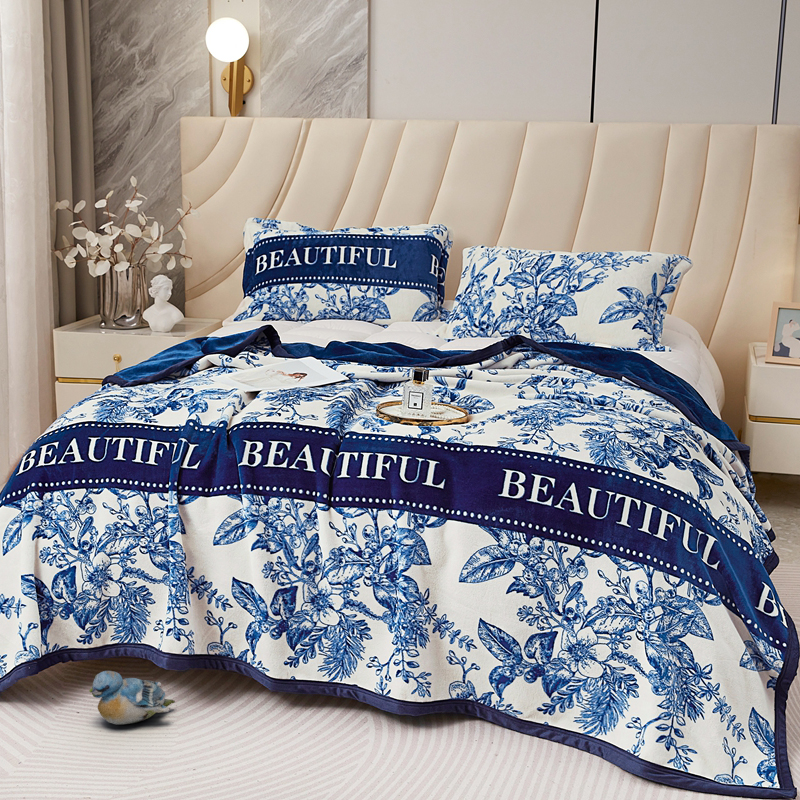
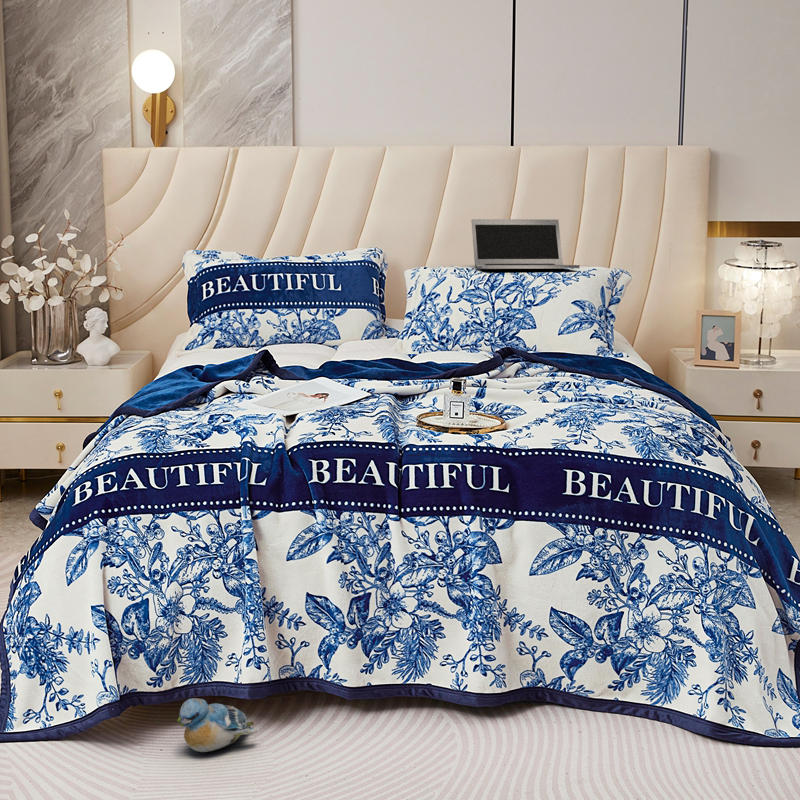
laptop: none [531,197,638,252] -> present [472,219,580,270]

